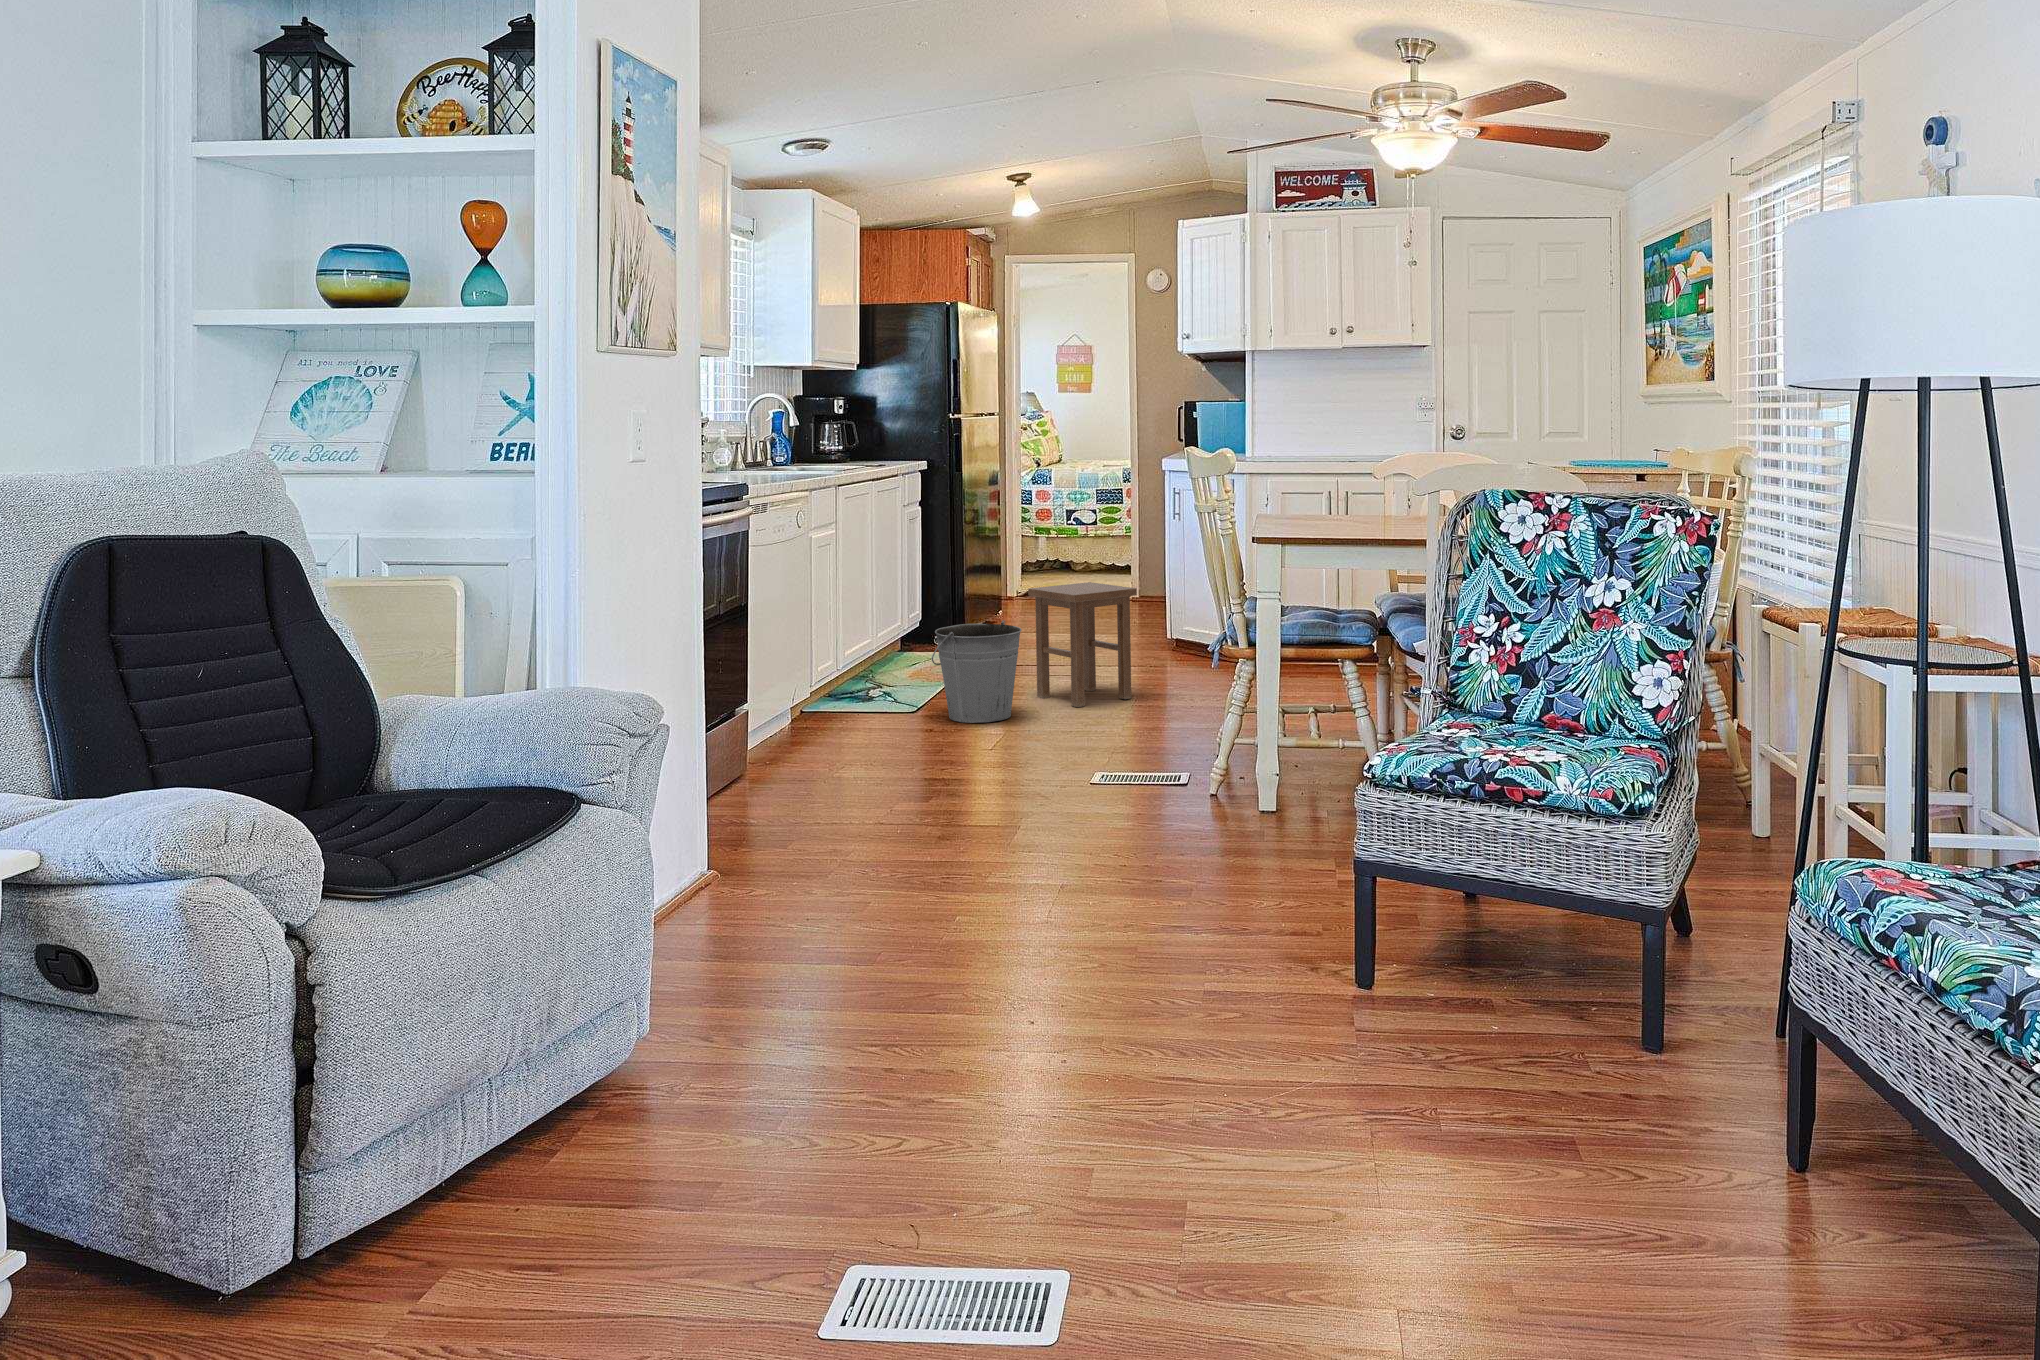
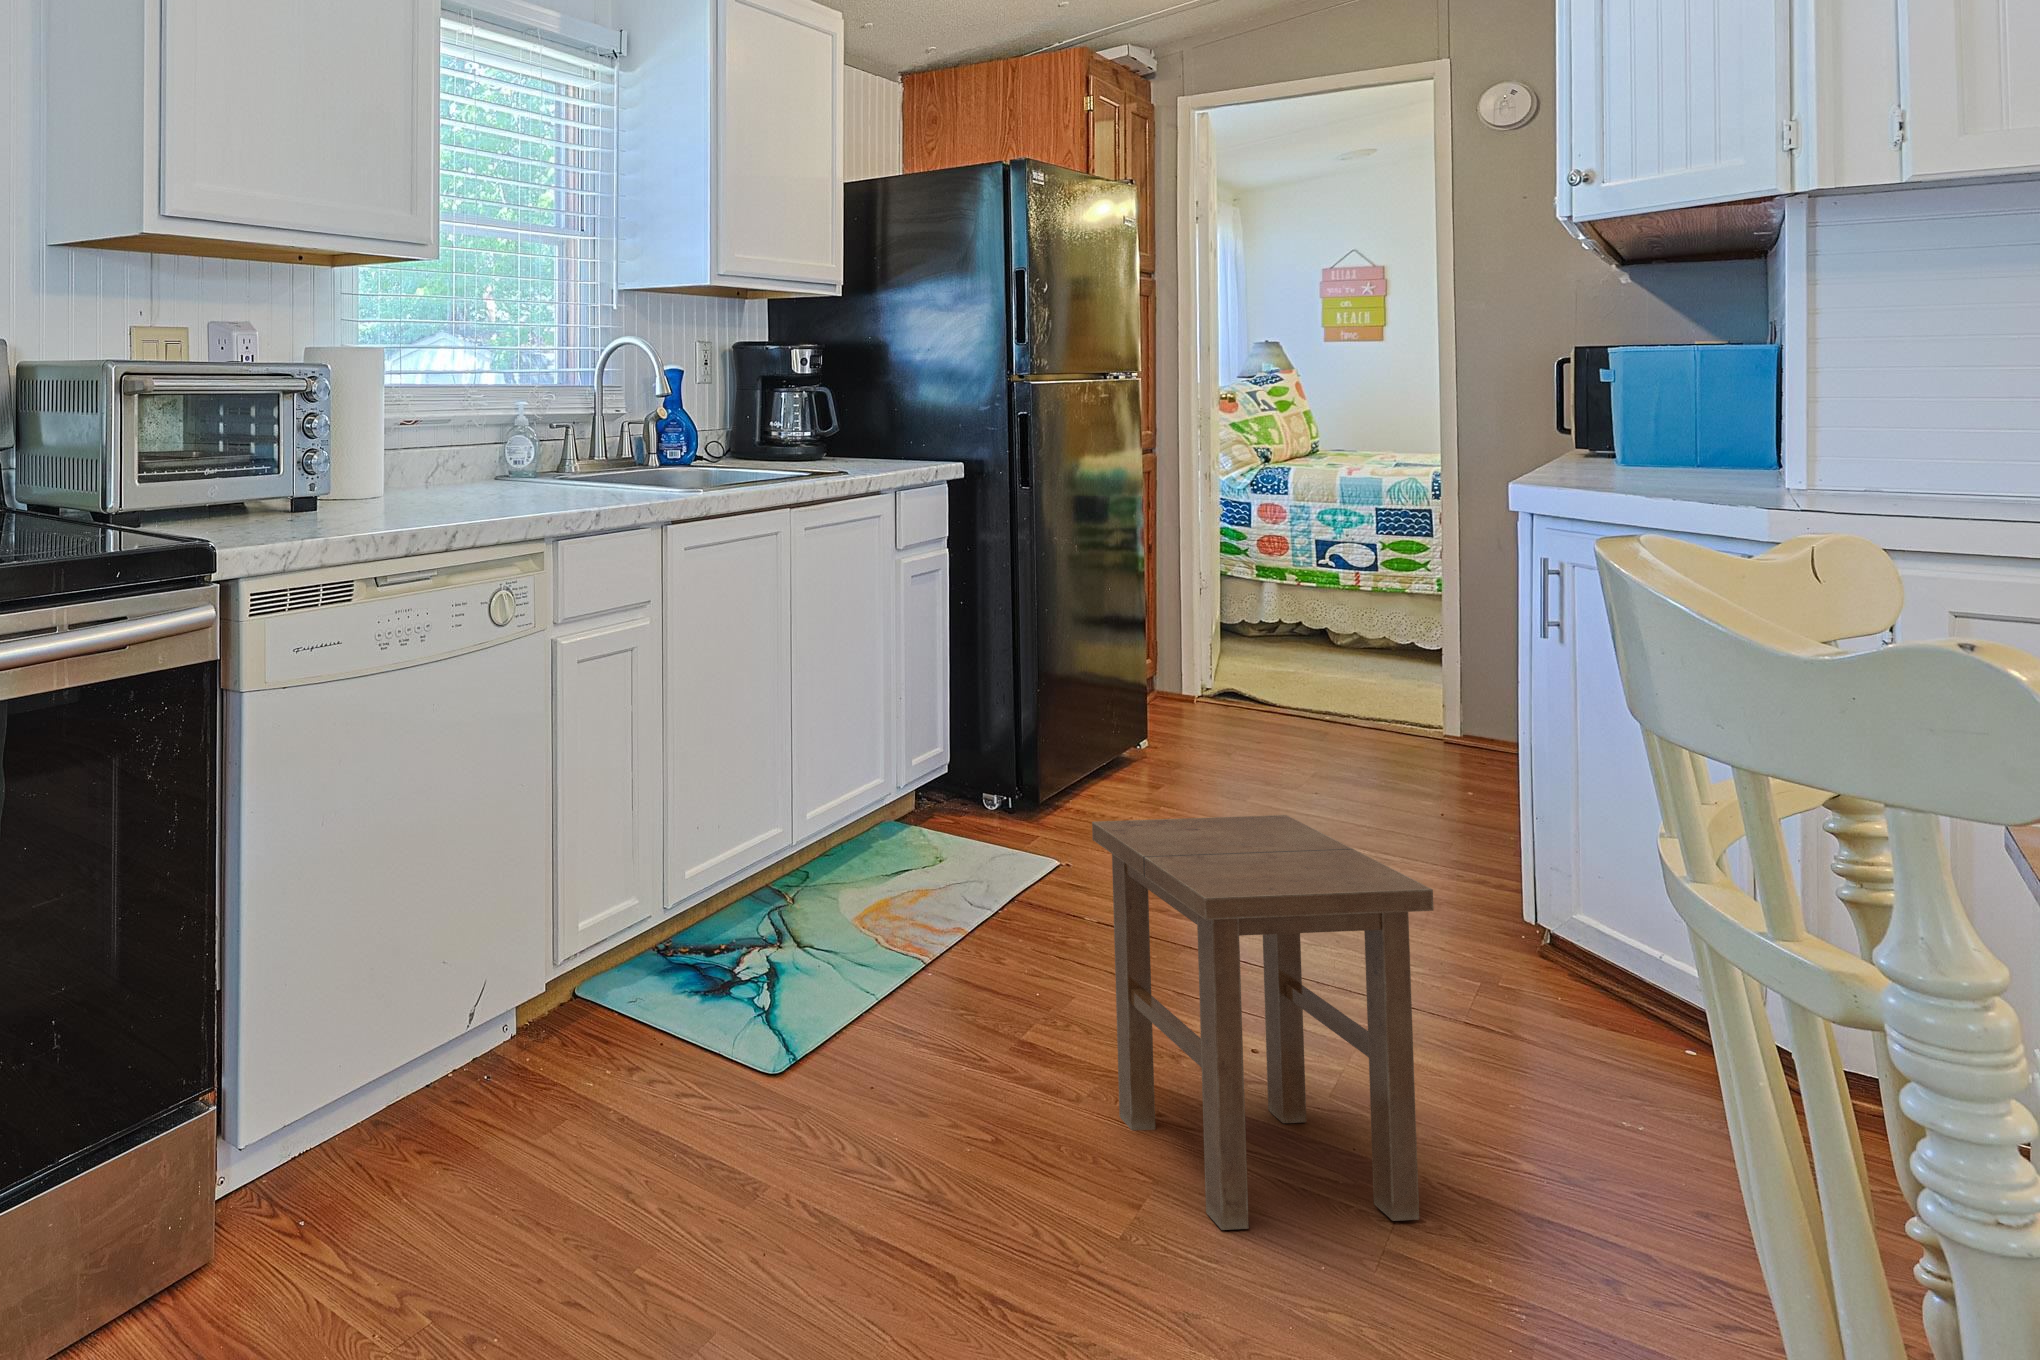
bucket: present [932,620,1022,723] -> none [771,912,1028,1255]

